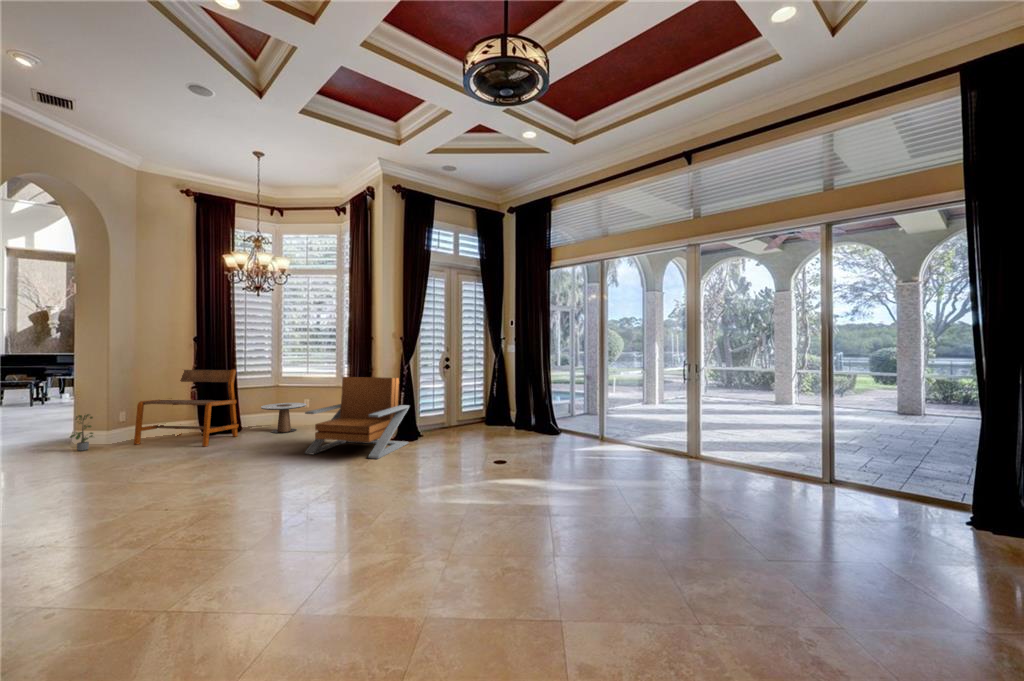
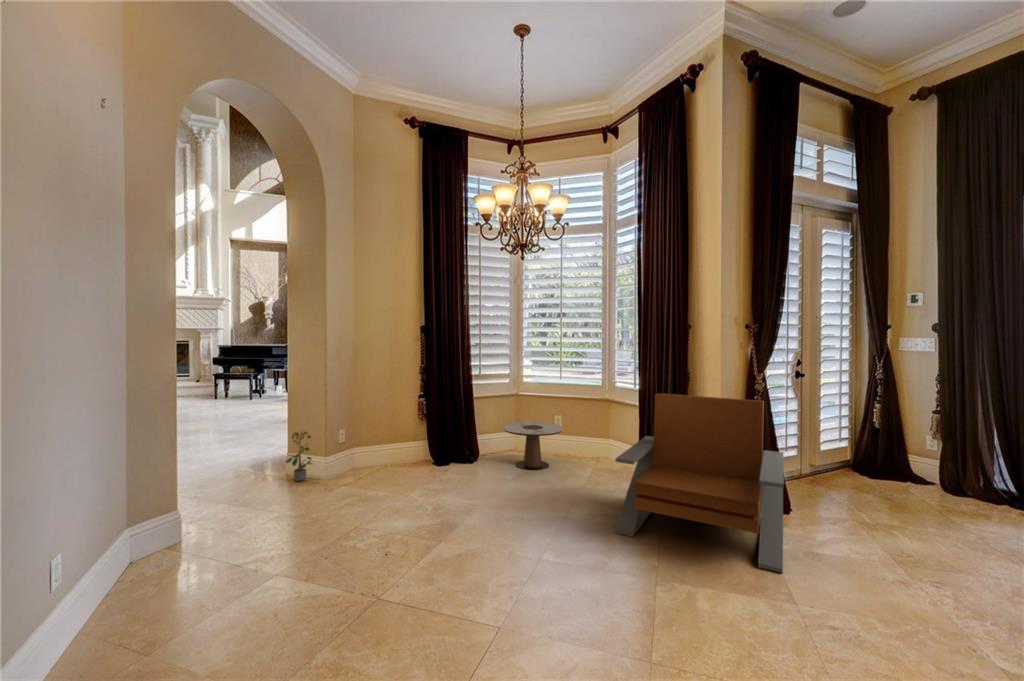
bench: present [134,369,238,447] -> none [355,370,479,491]

